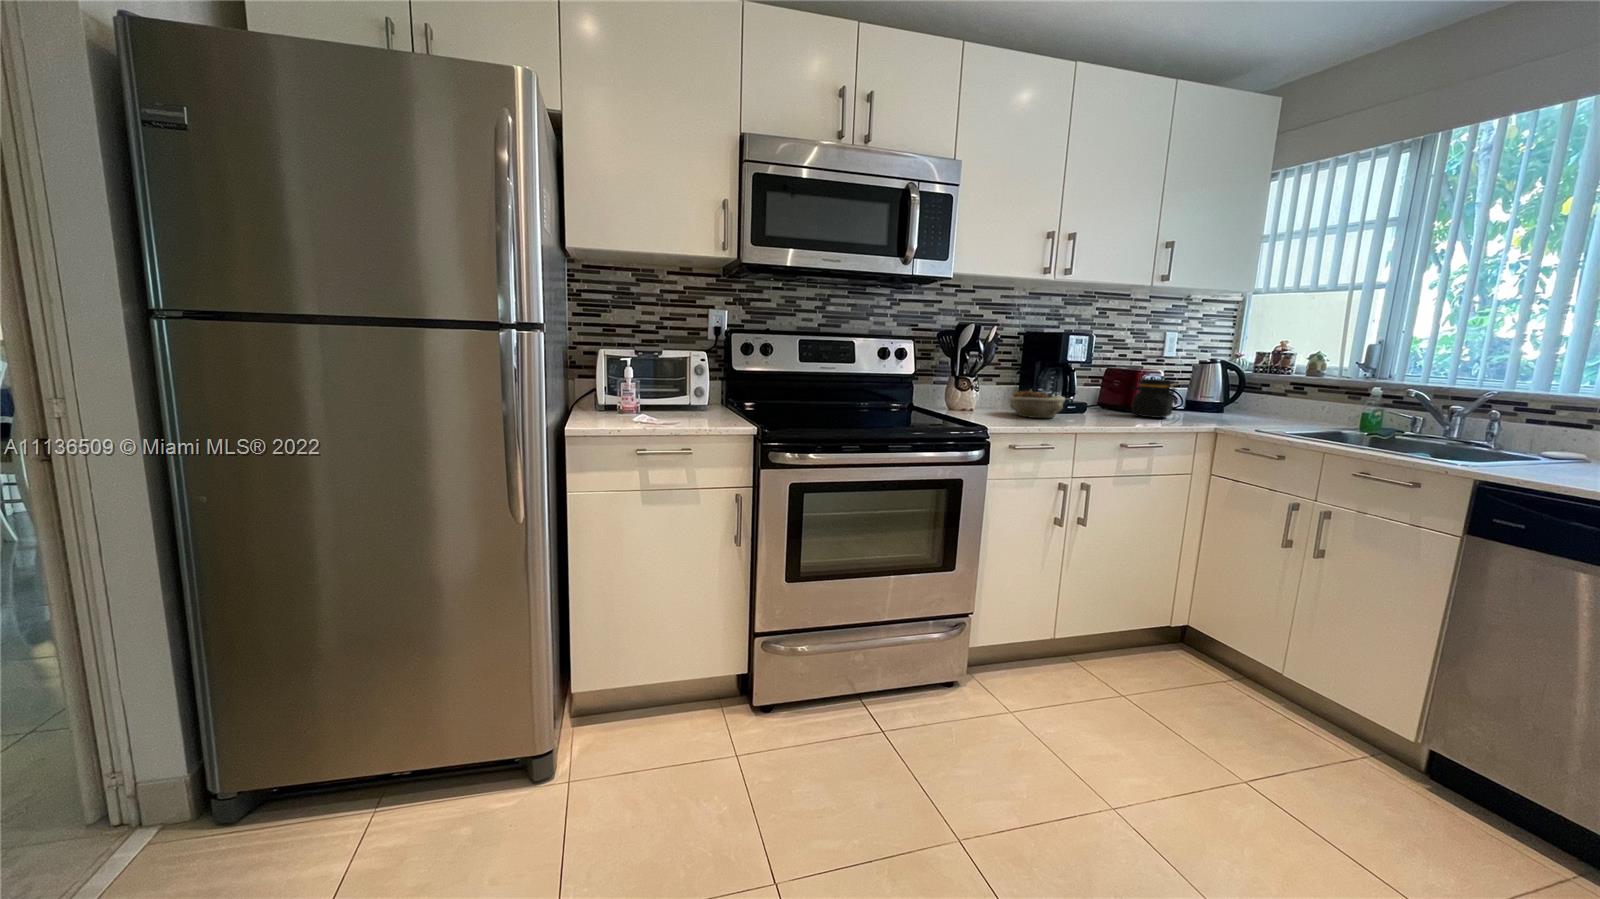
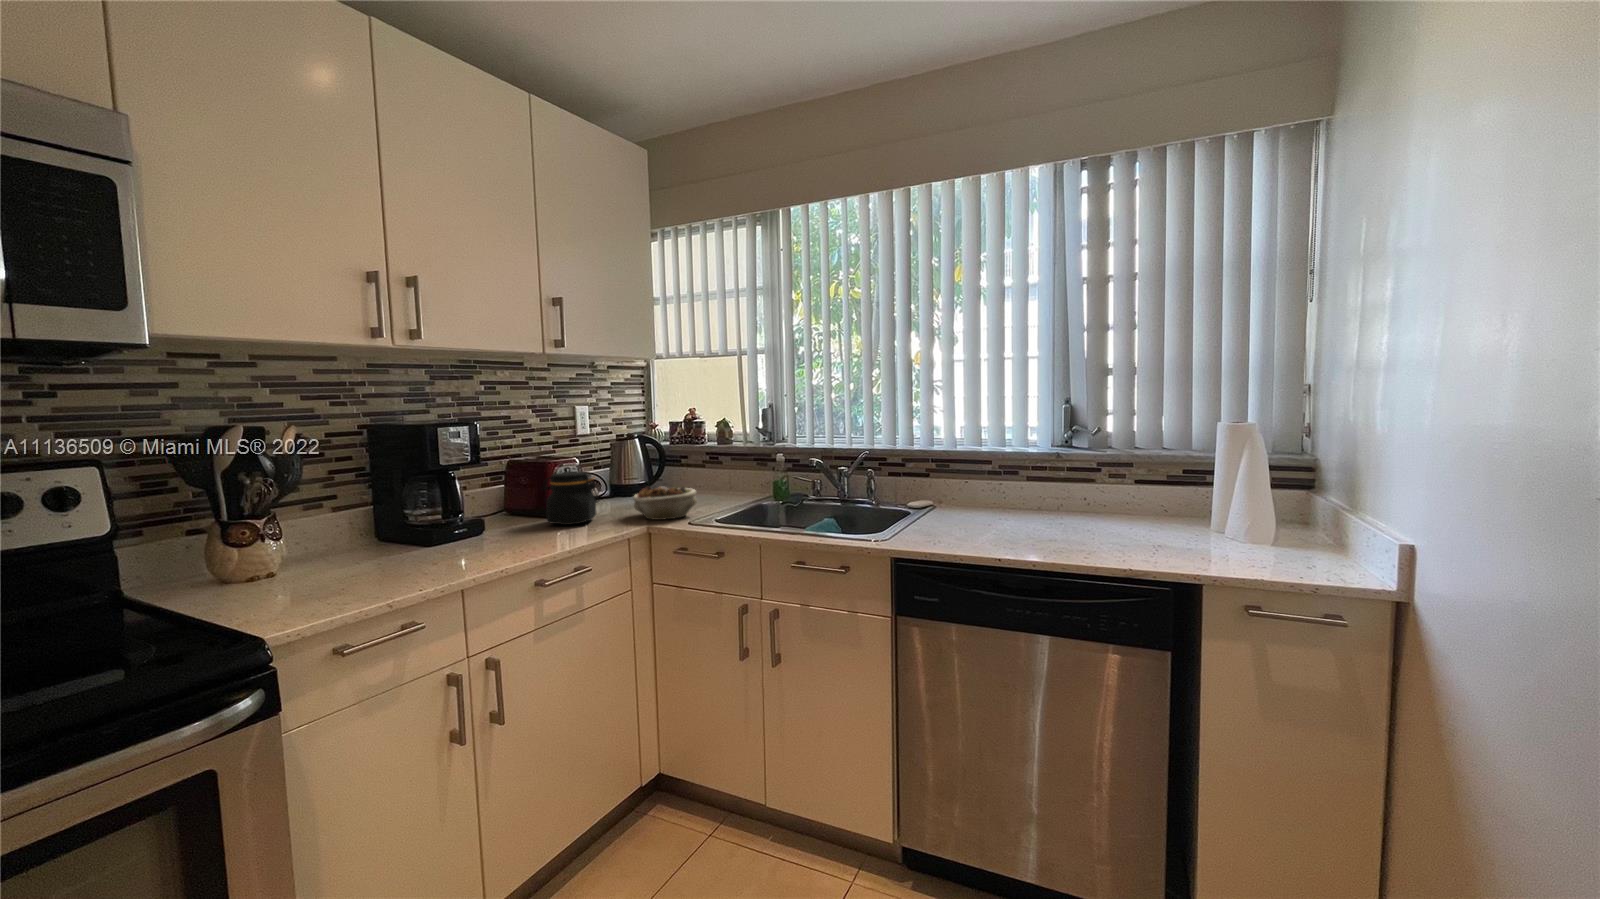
succulent planter: present [1010,390,1065,418] -> present [633,486,697,520]

